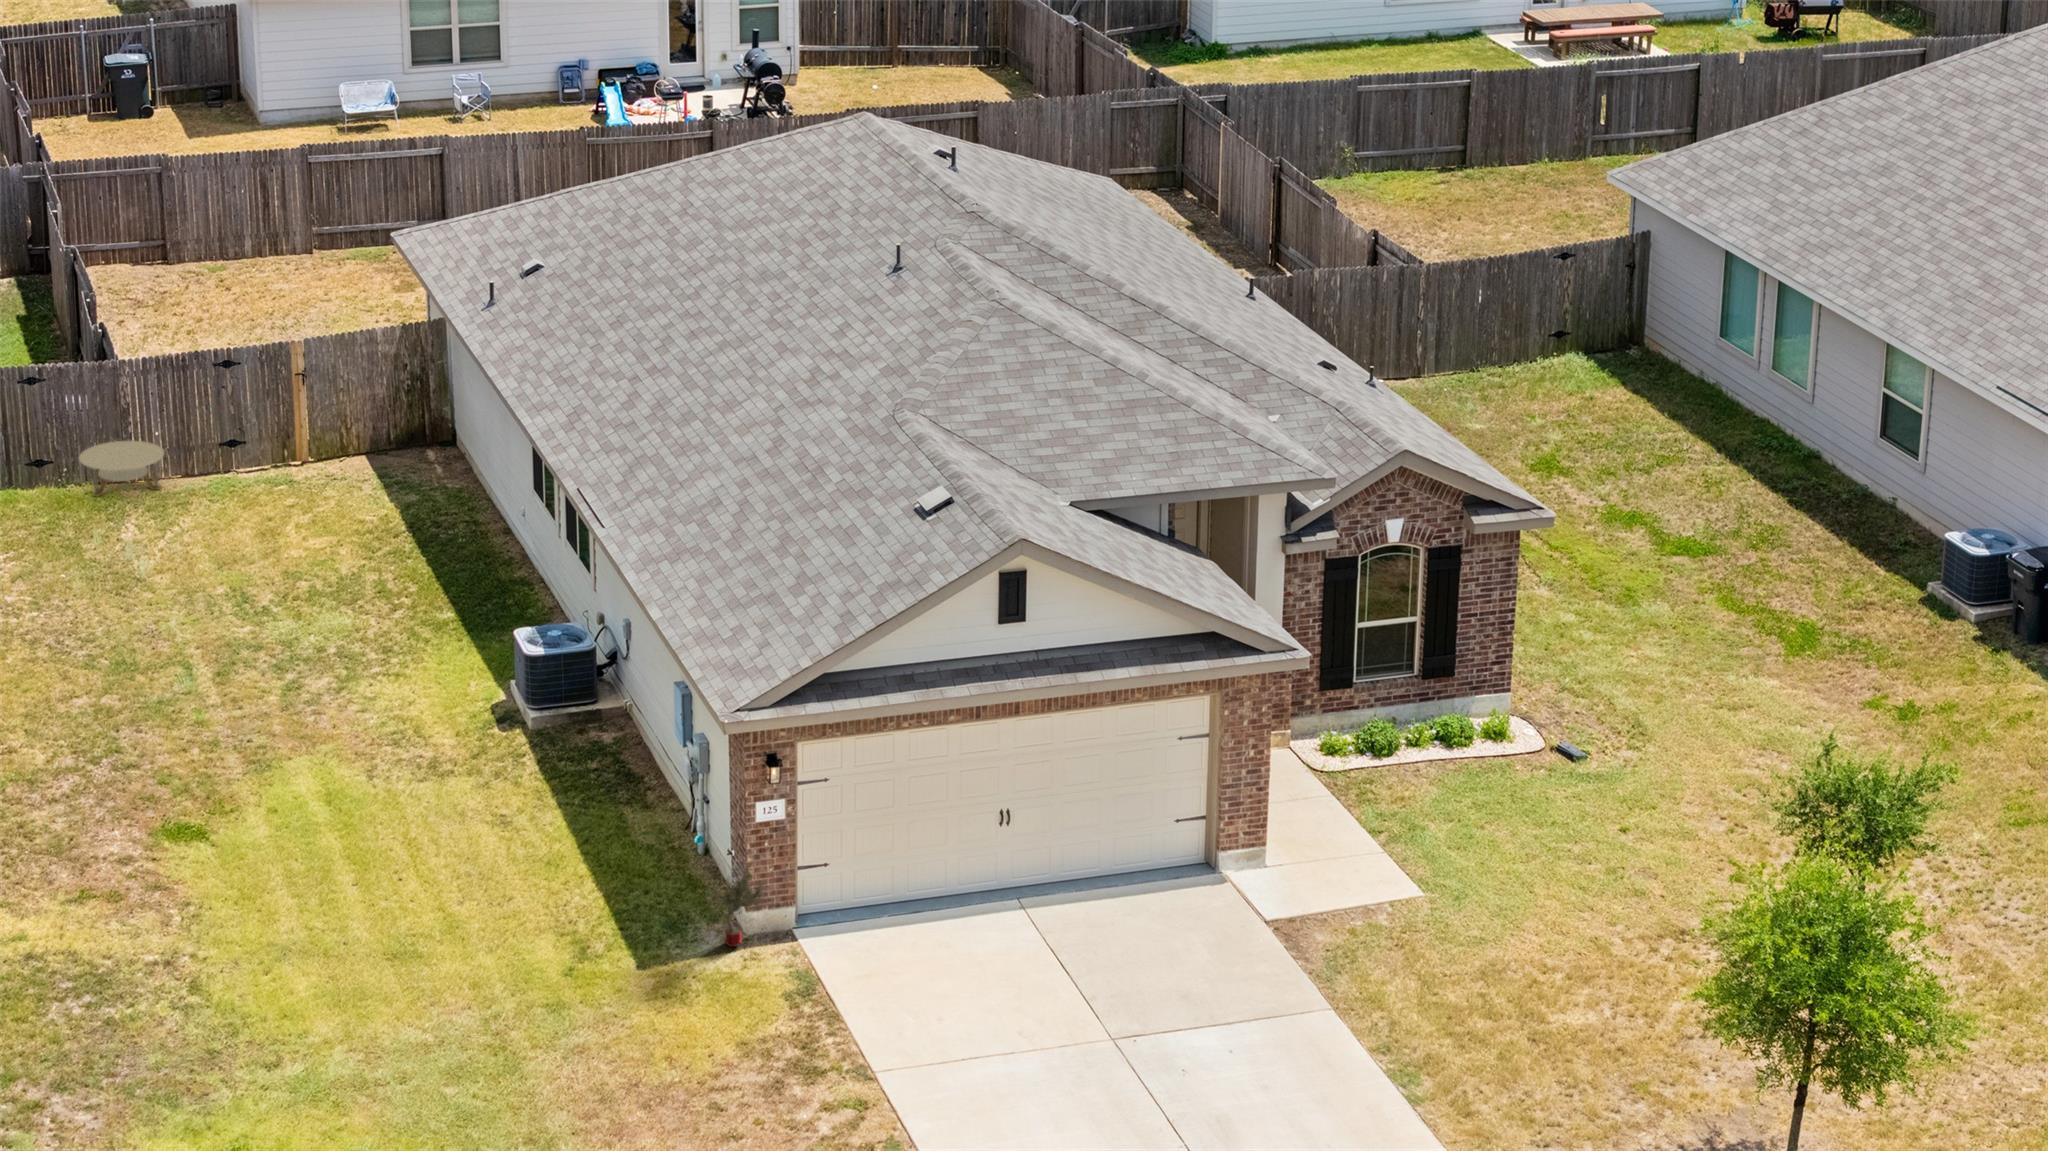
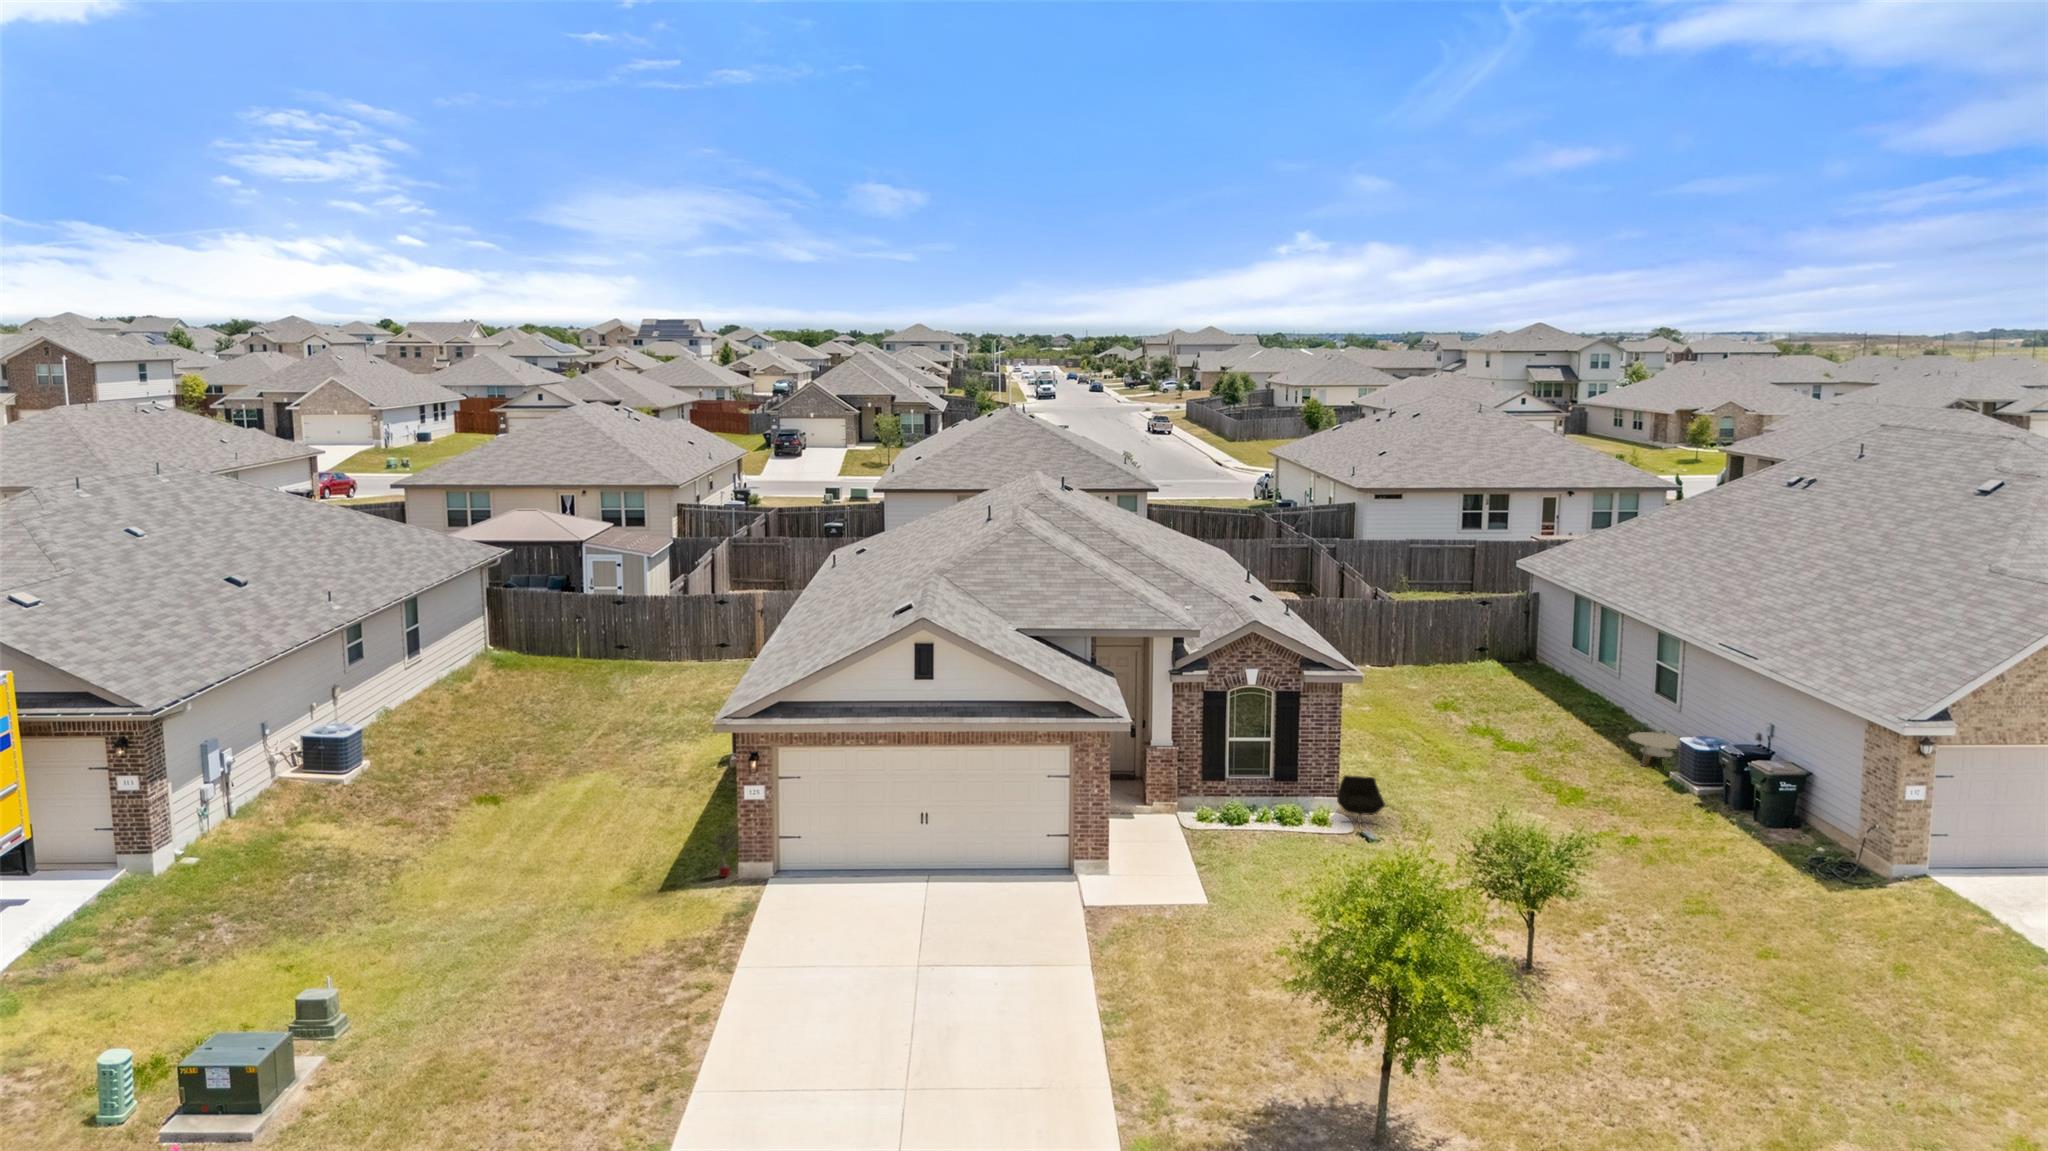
round table: present [79,441,164,497] -> present [1629,732,1678,766]
lounge chair: none [1512,655,1588,738] -> present [1337,775,1385,829]

